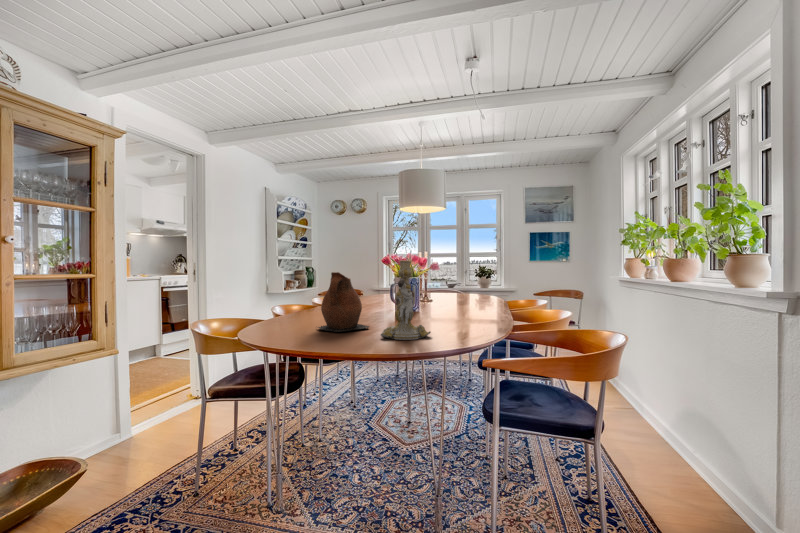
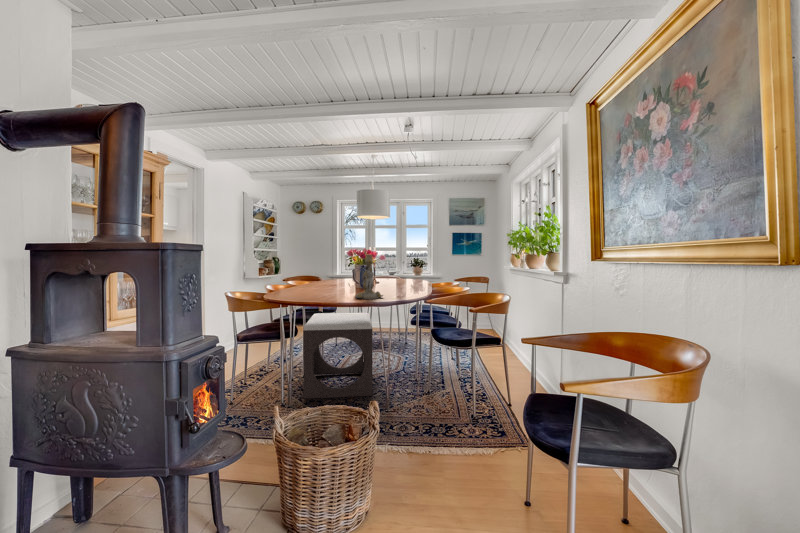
ceramic pitcher: present [318,272,369,332] -> none [312,261,346,296]
footstool: none [310,347,417,487] -> present [303,313,372,399]

